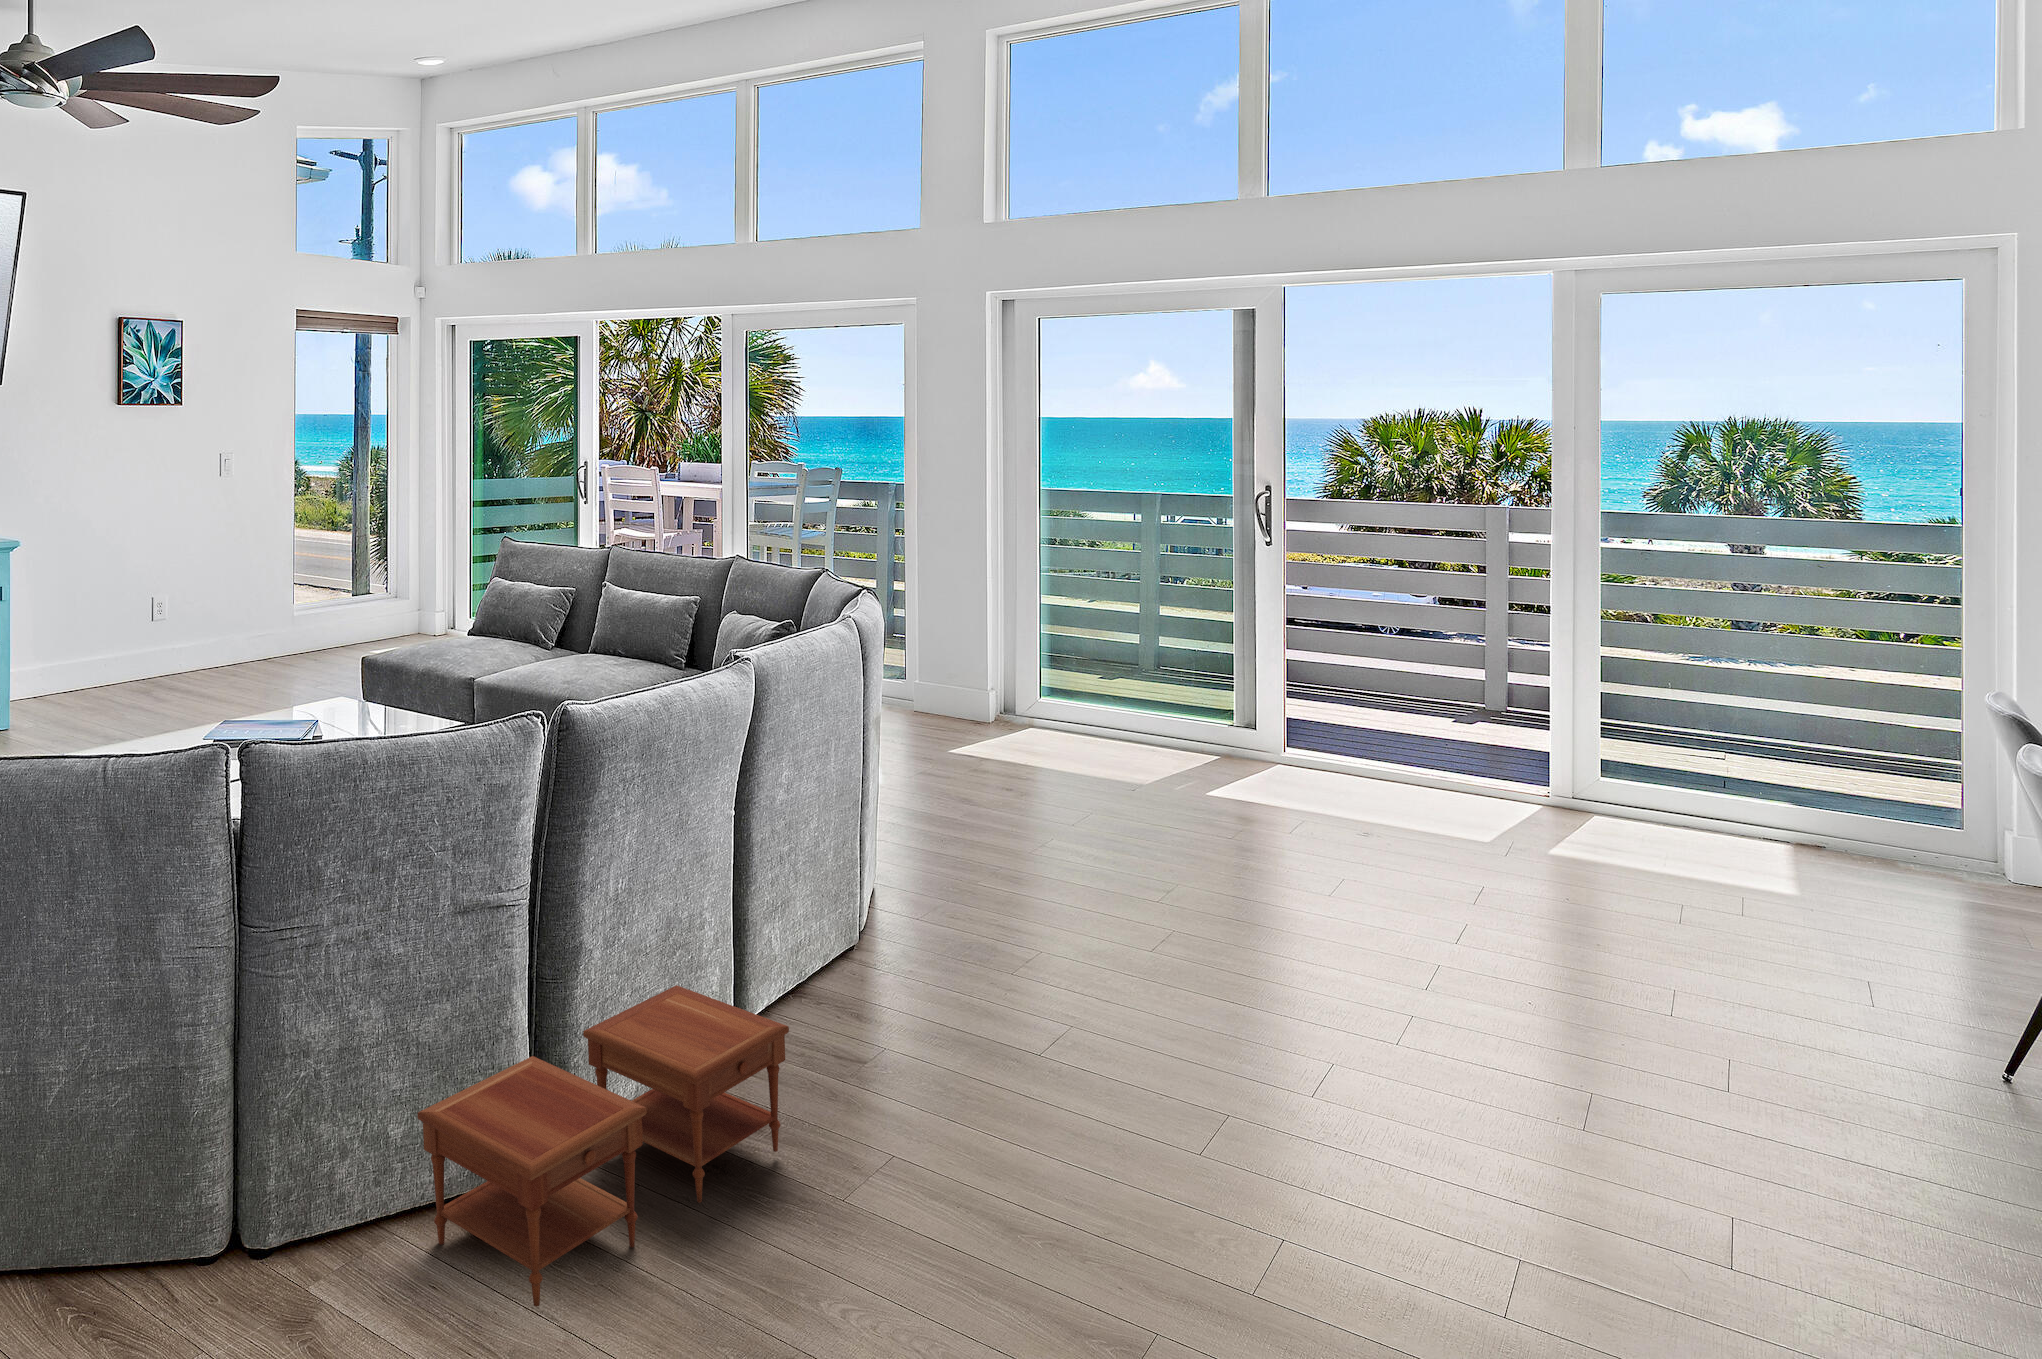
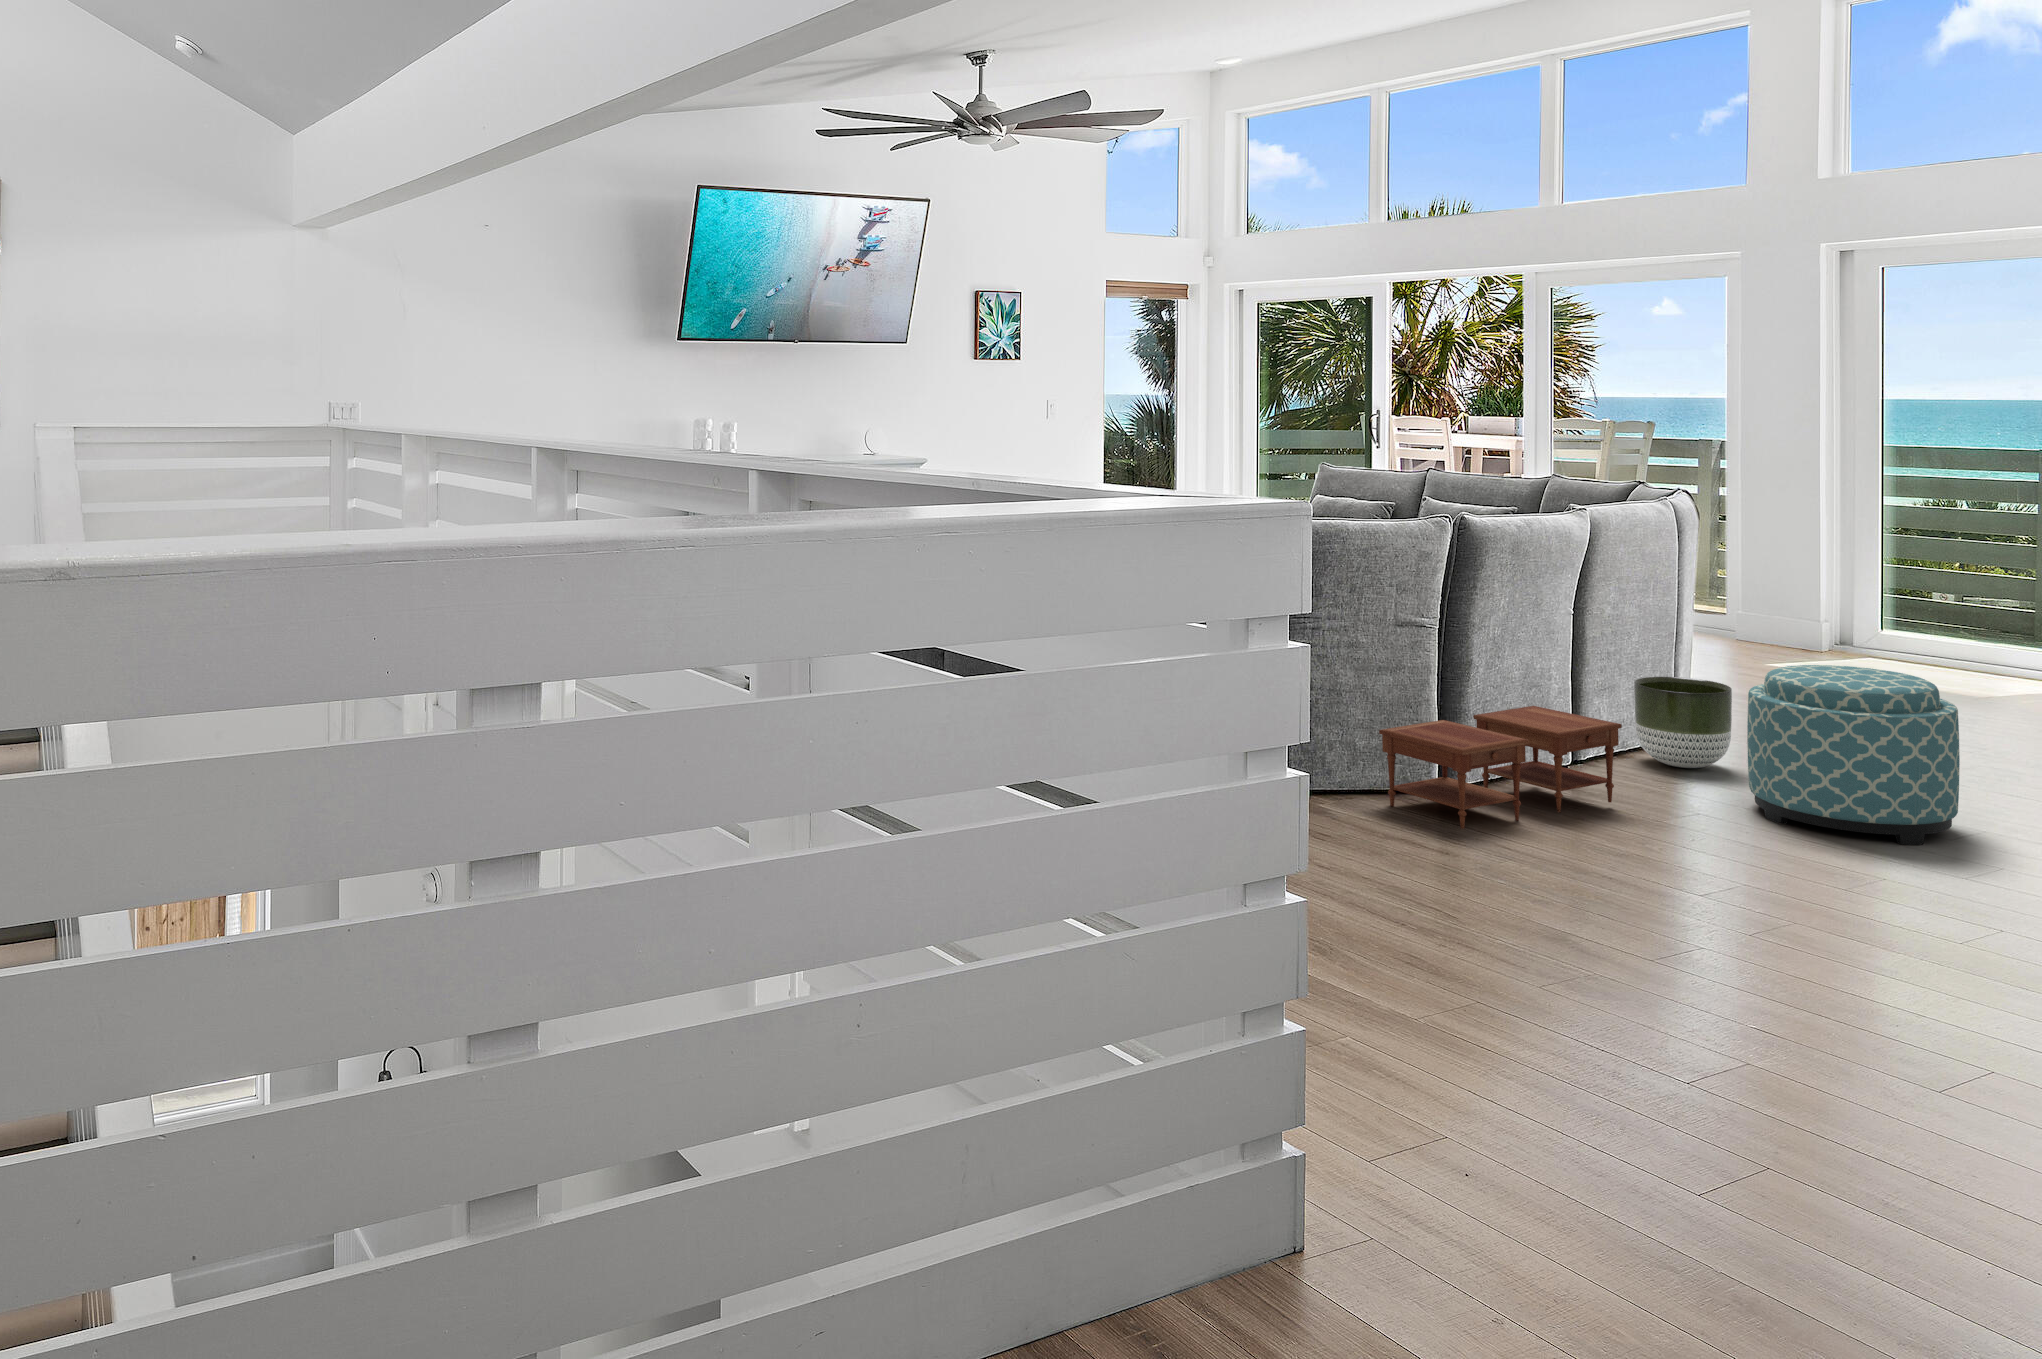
planter: none [818,872,932,1012] -> present [1634,677,1732,768]
ottoman: none [952,880,1205,1179] -> present [1747,665,1960,845]

